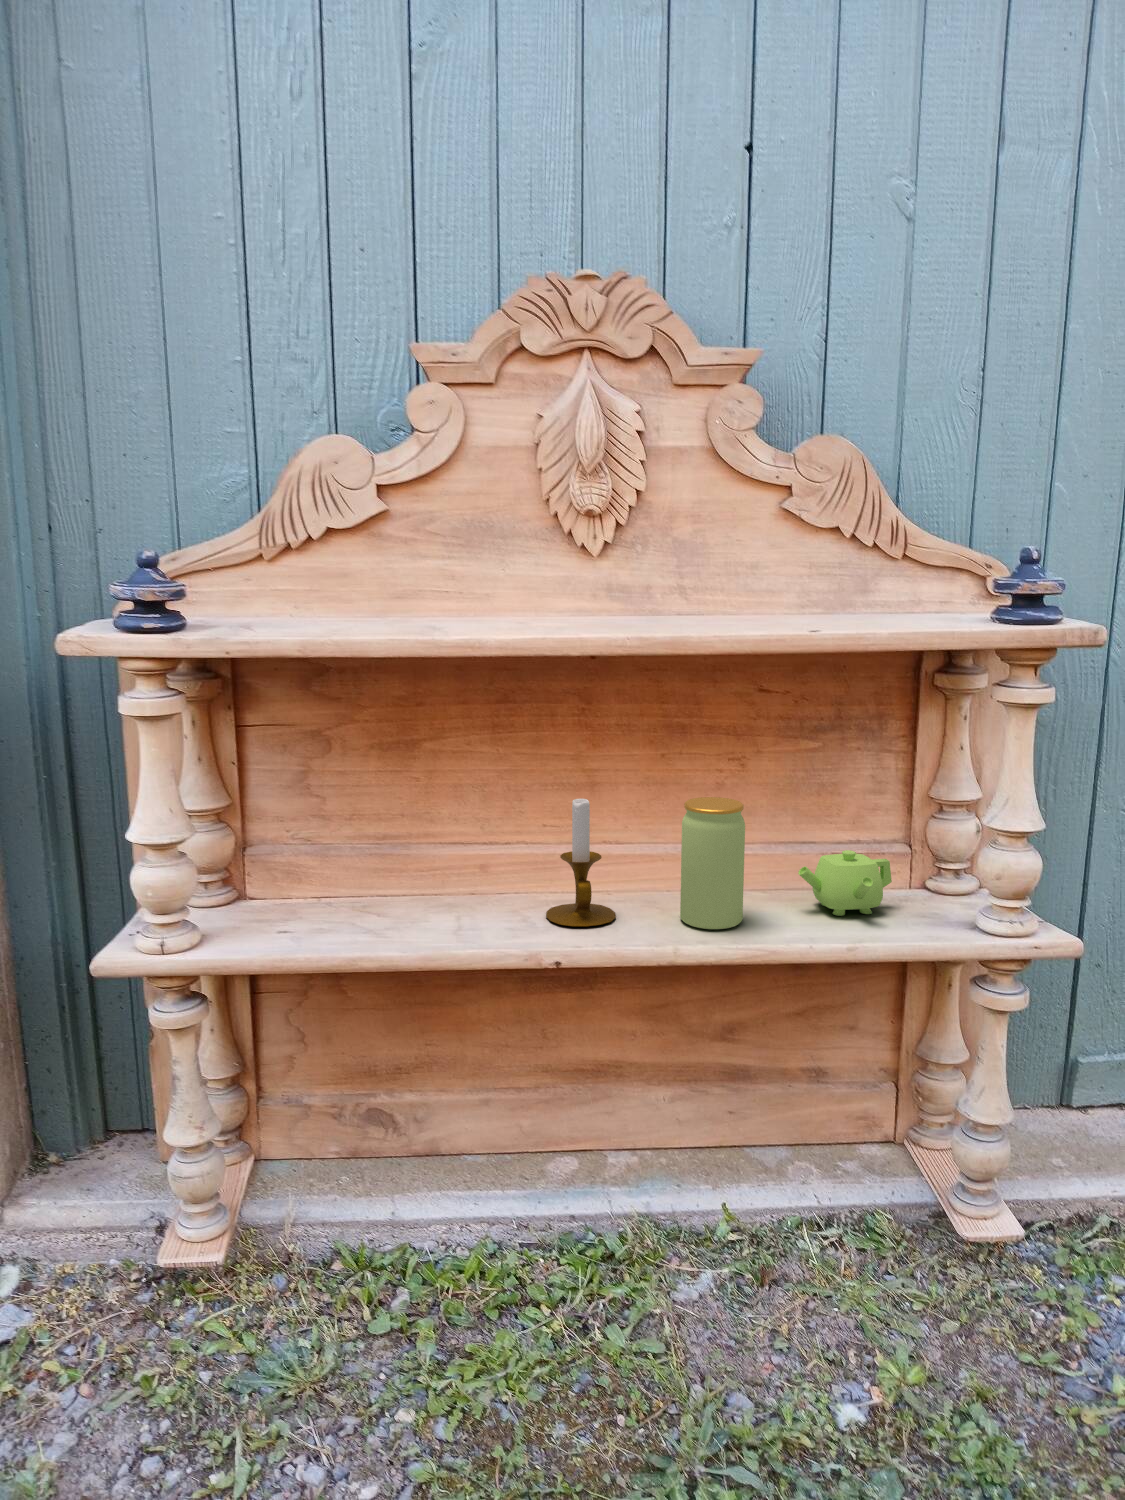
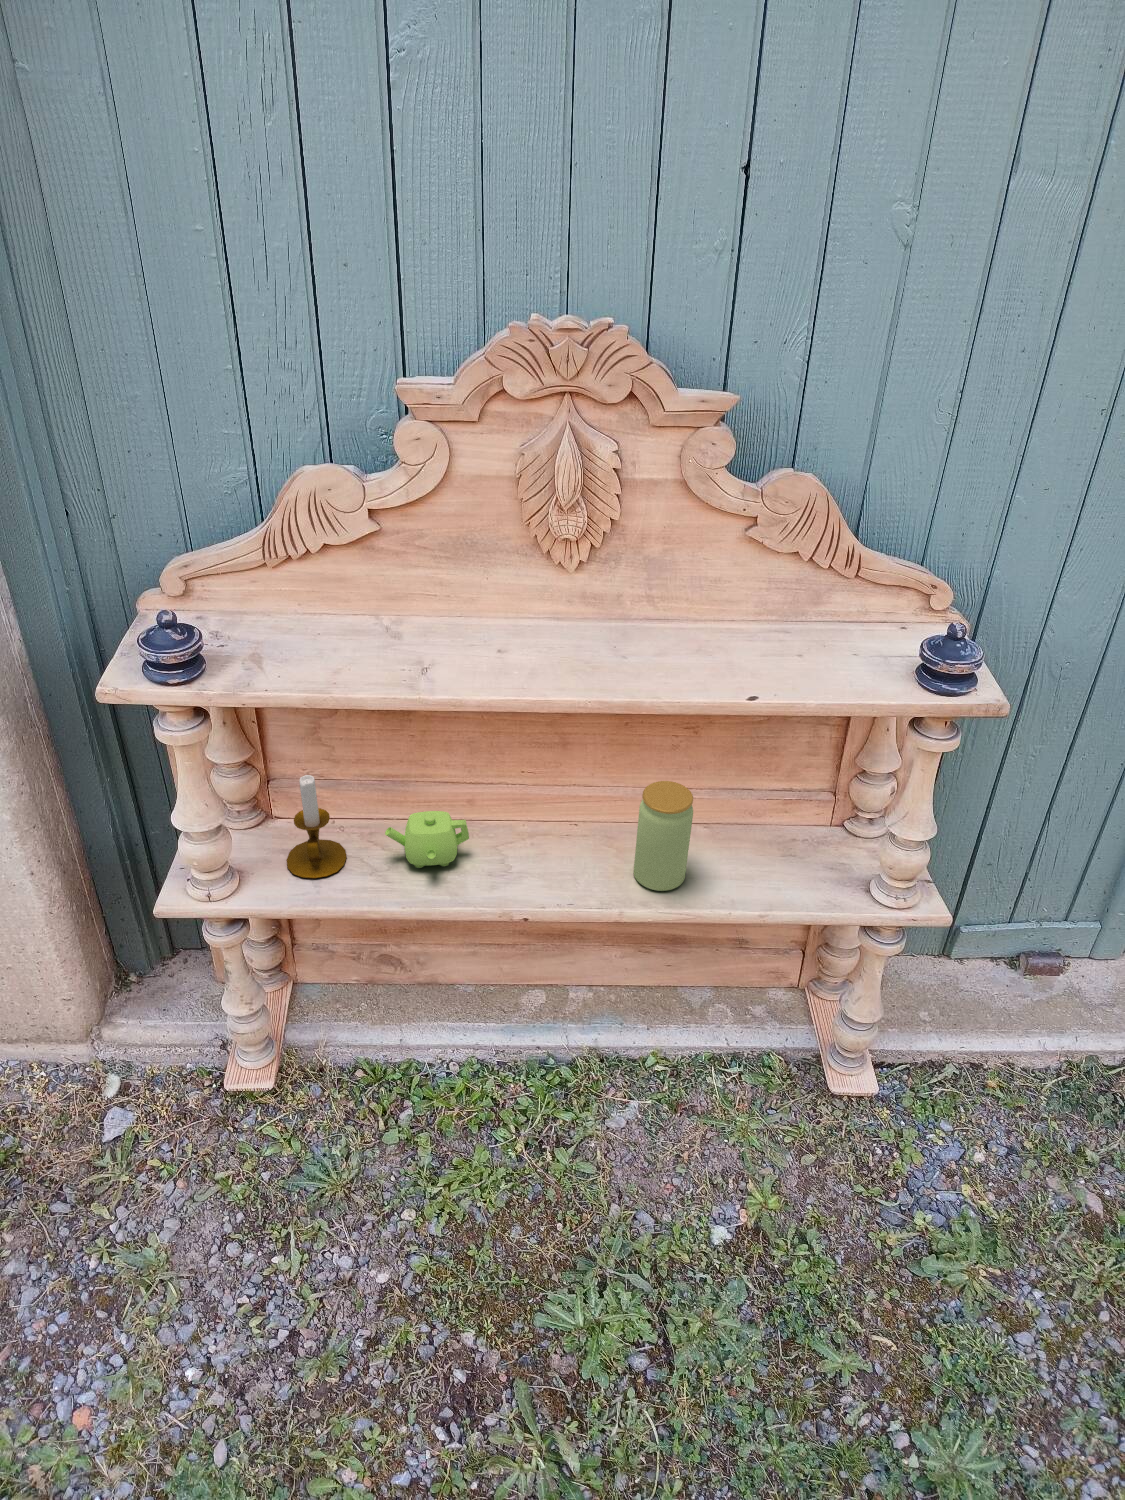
candlestick: present [546,799,616,926] -> present [286,775,347,878]
teapot: present [798,850,892,916] -> present [385,811,469,868]

